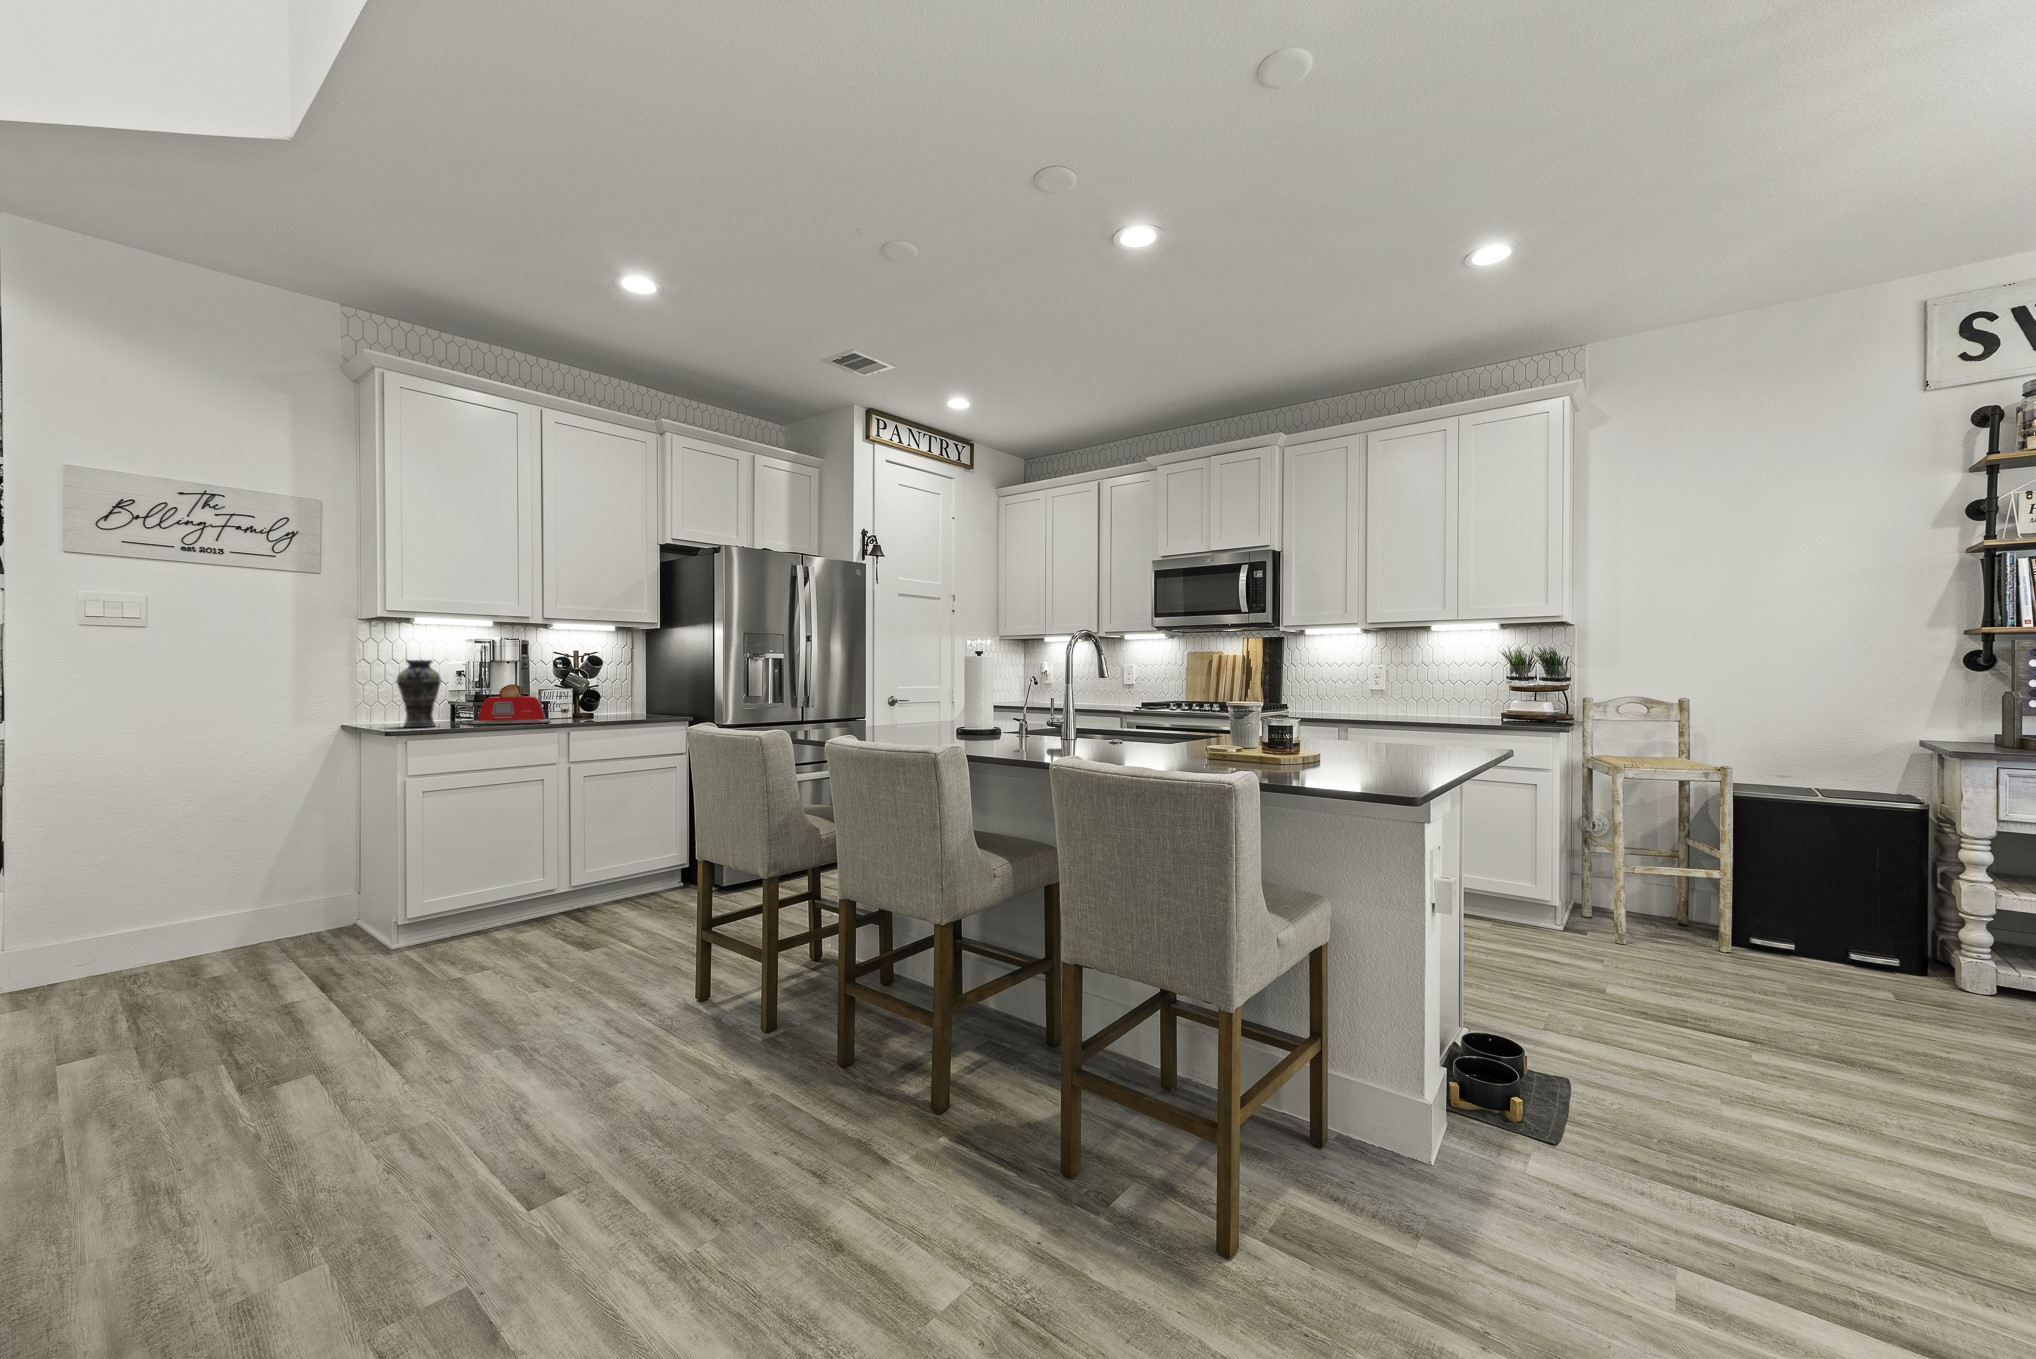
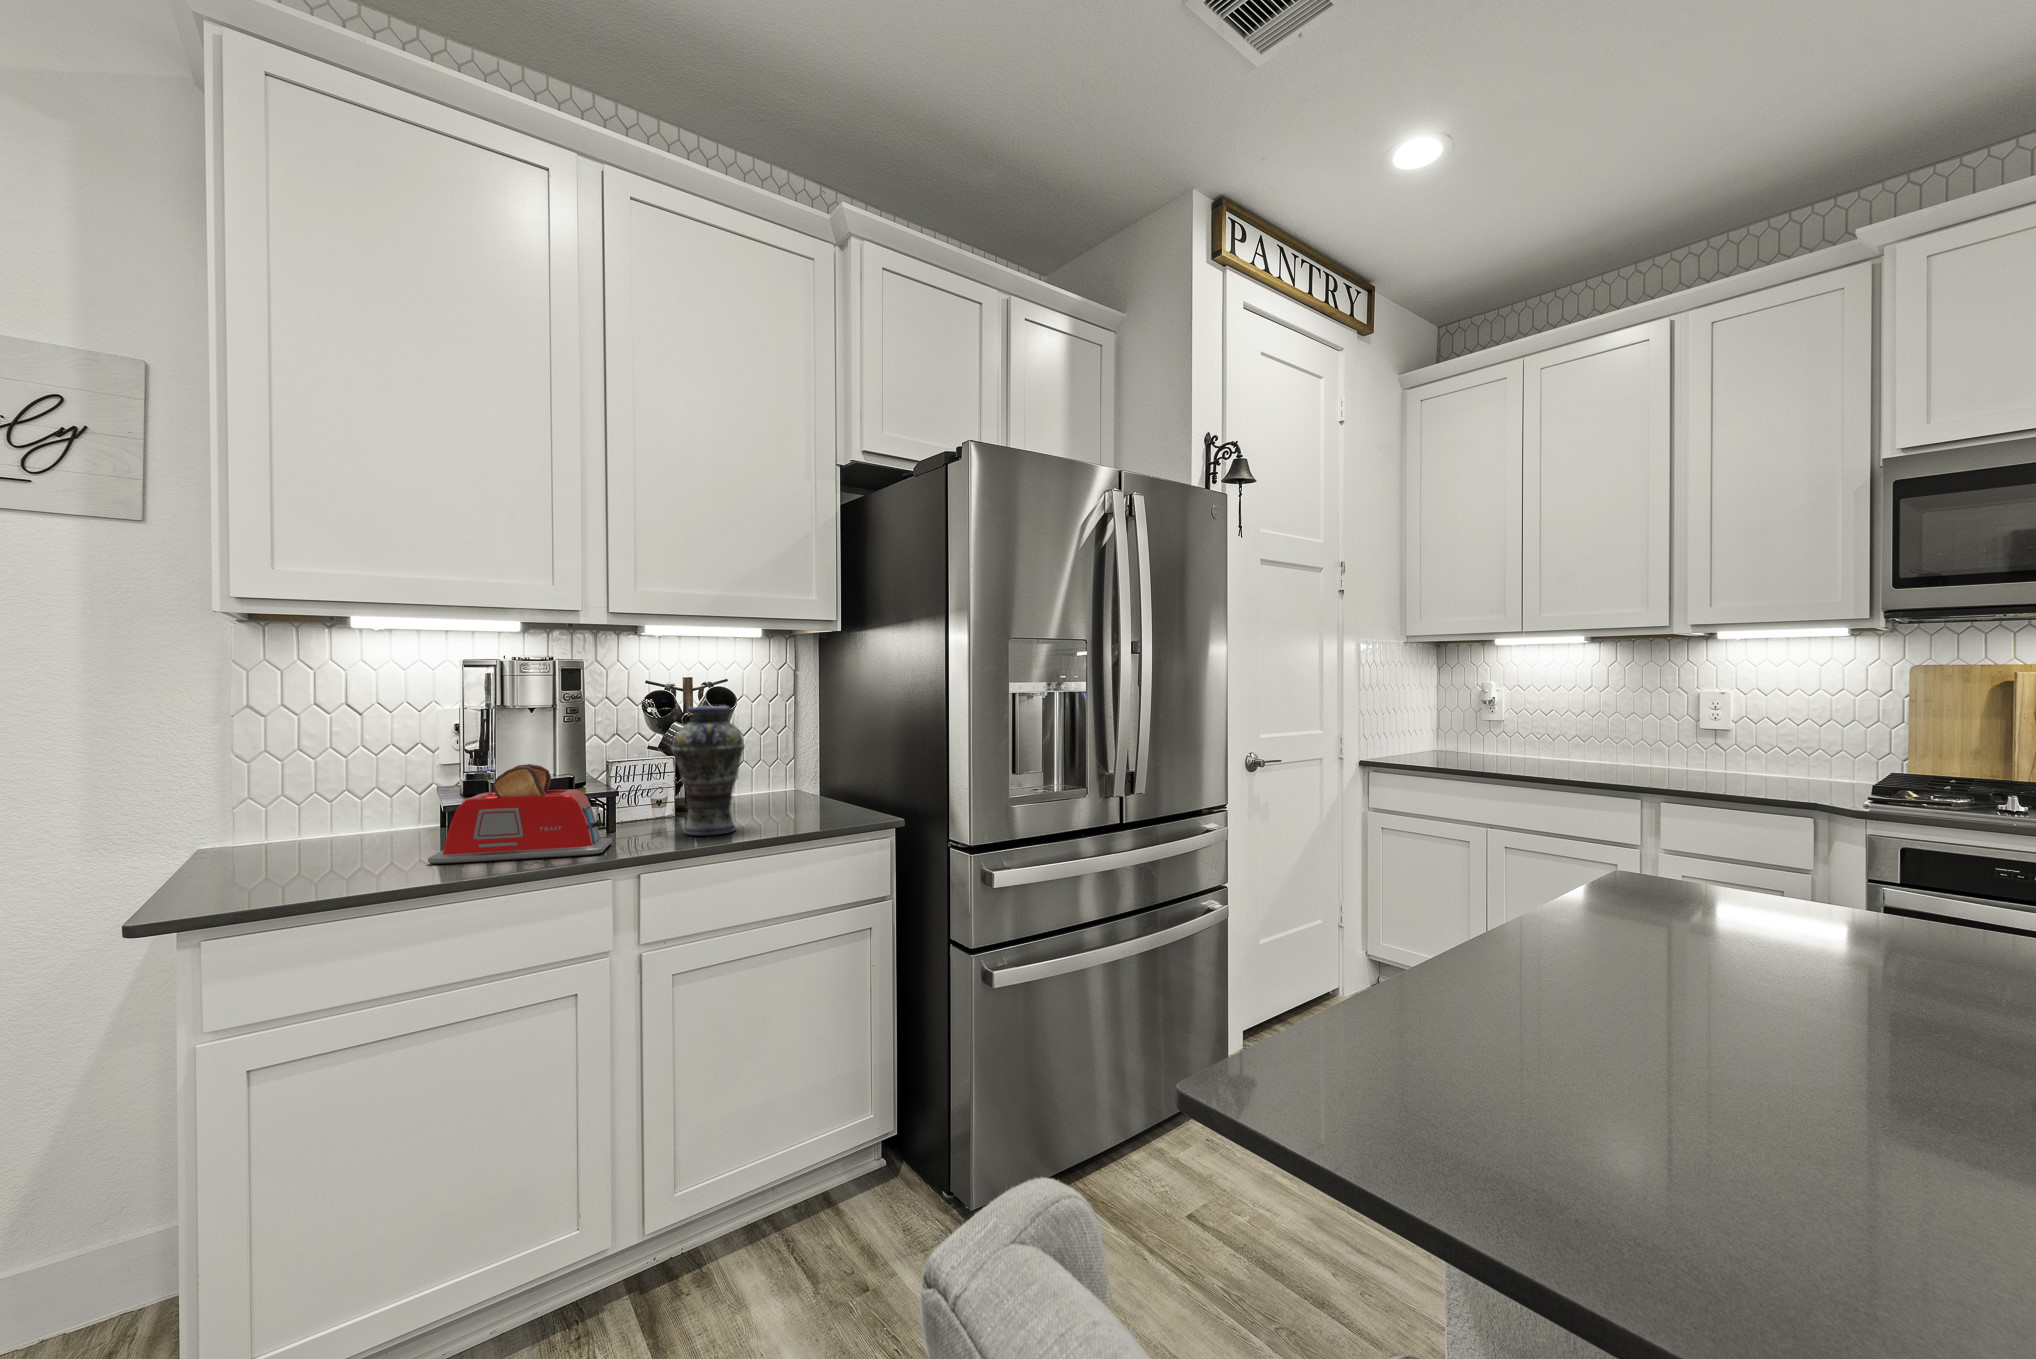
vase: present [396,660,441,727] -> present [672,706,745,836]

